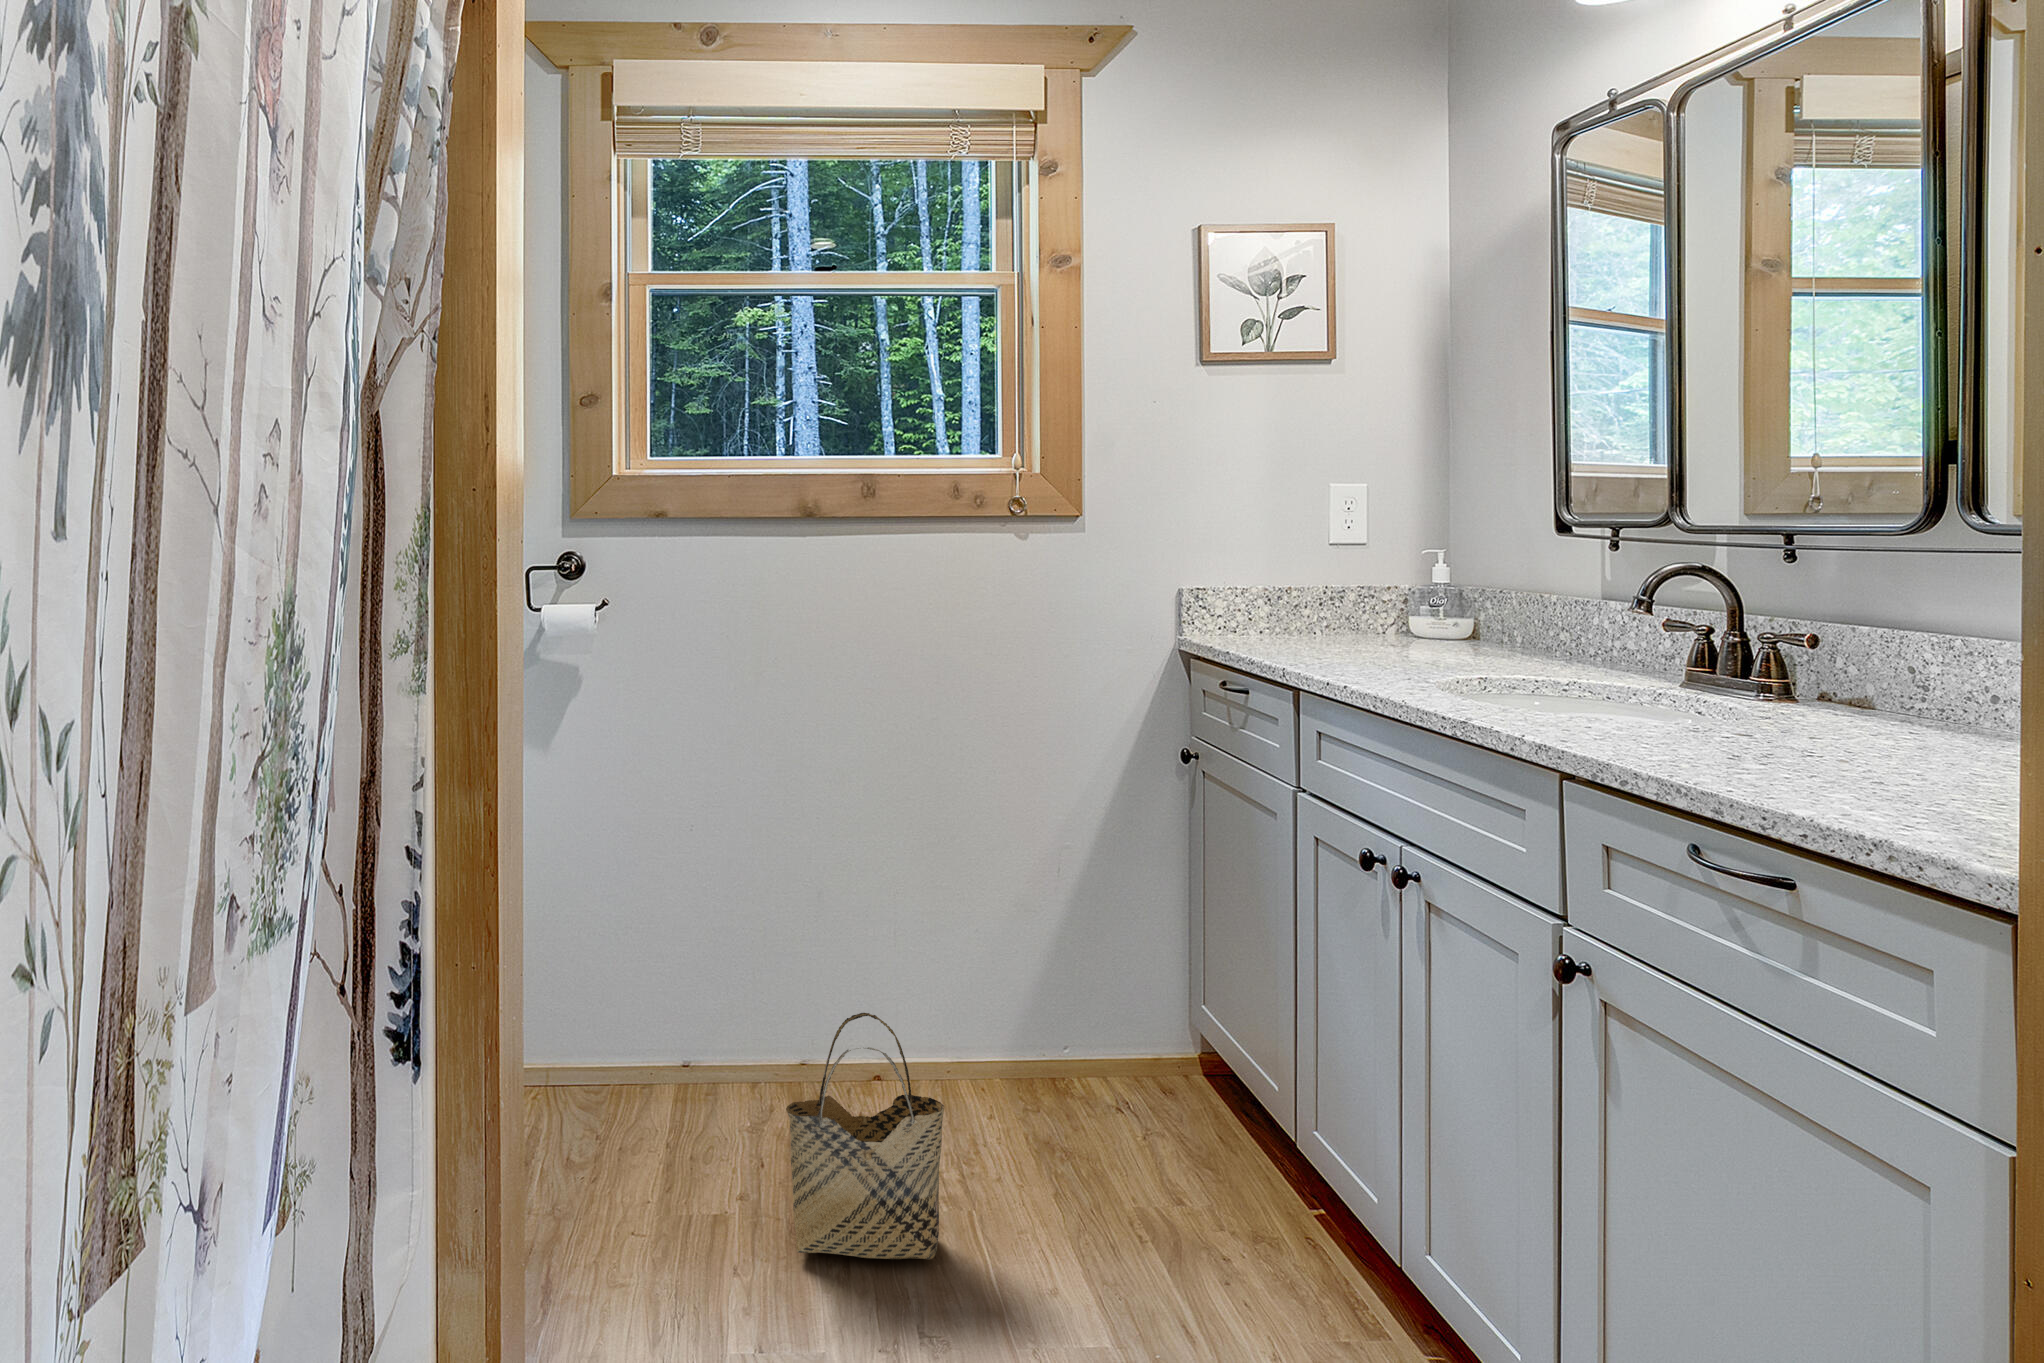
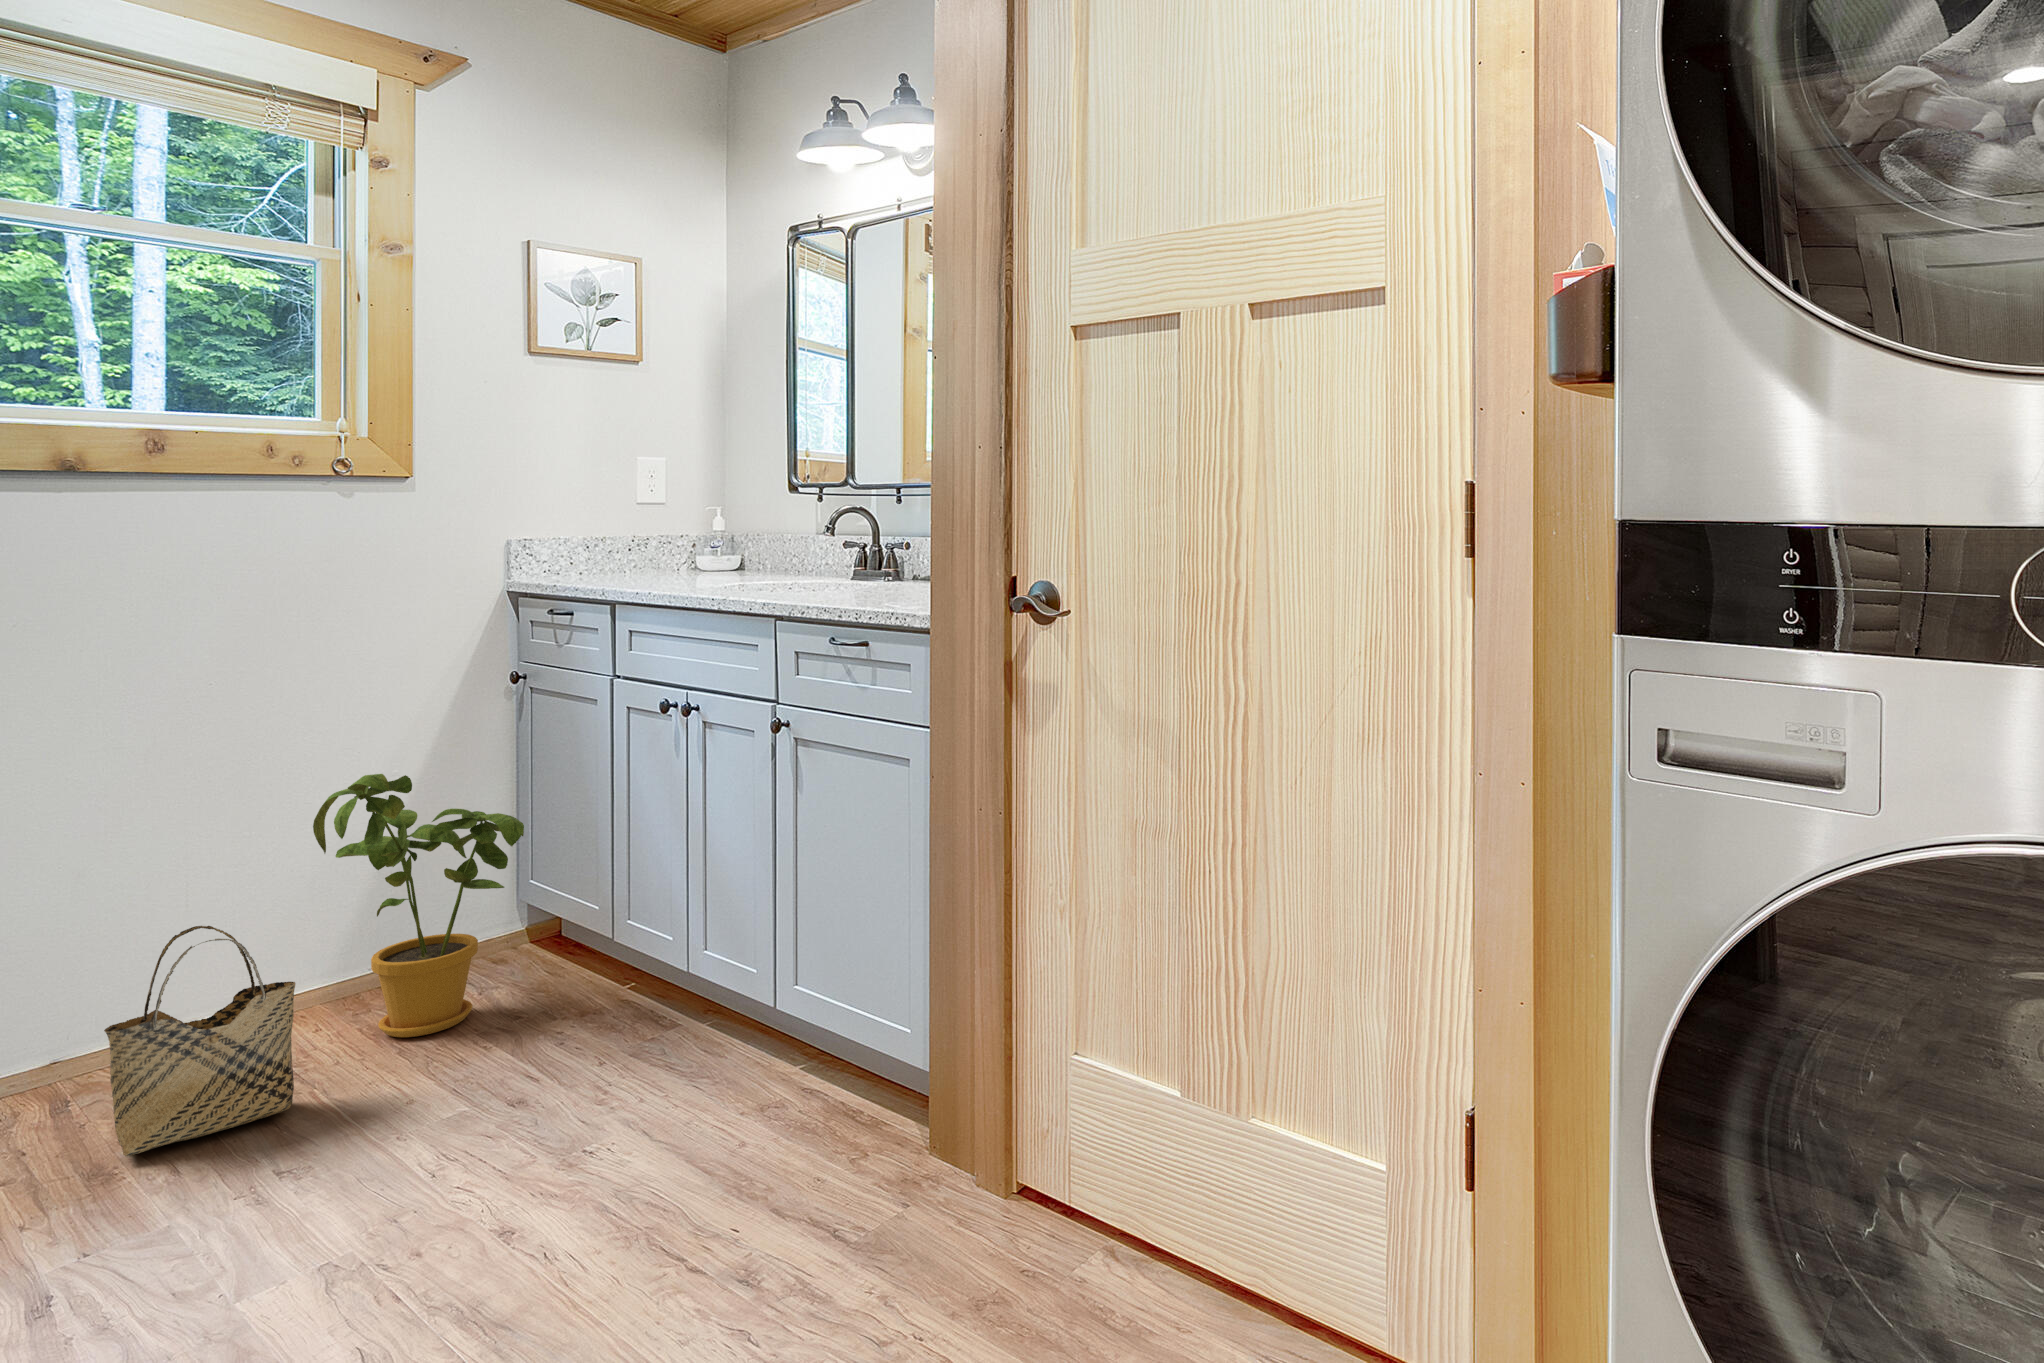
house plant: none [976,874,1185,1195] -> present [313,774,524,1037]

